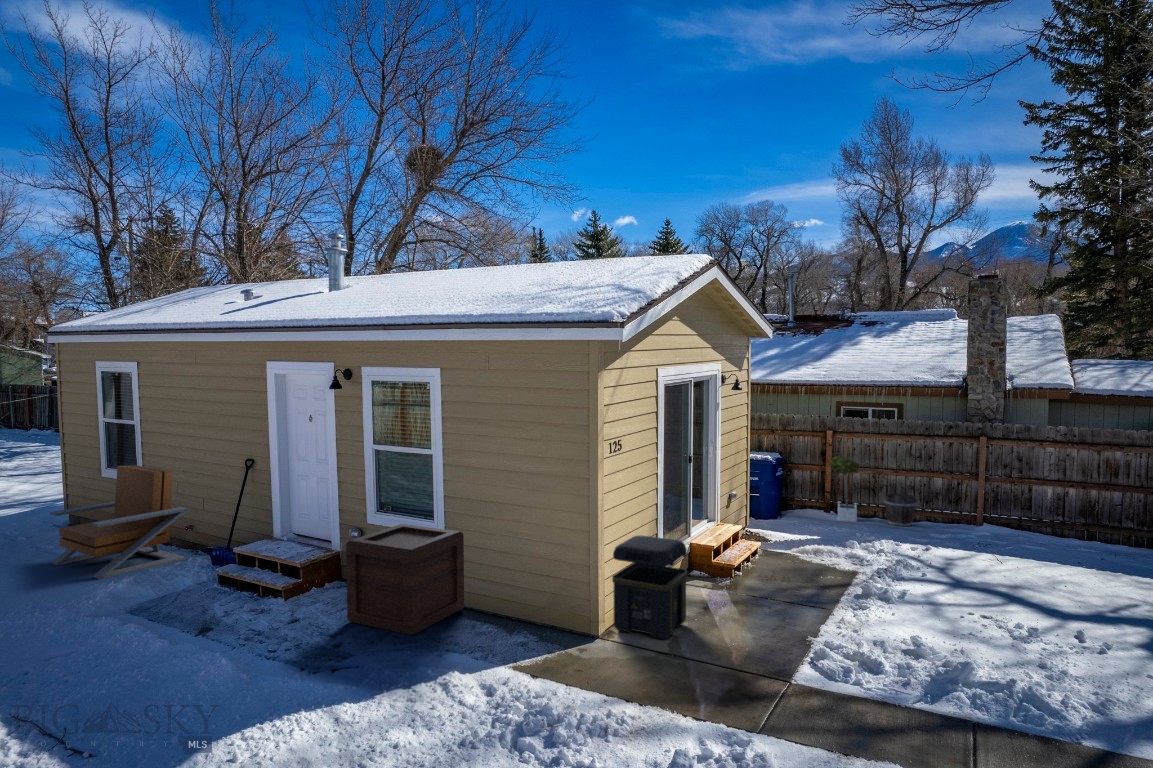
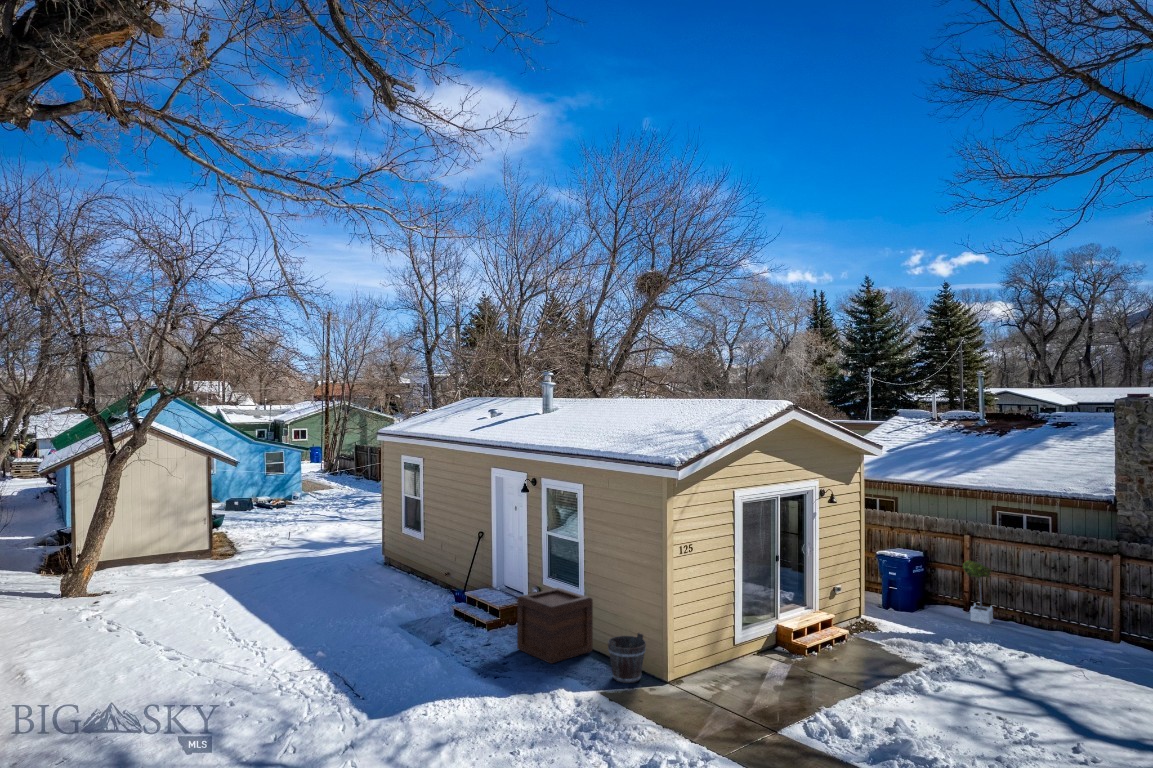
lounge chair: present [50,465,187,579] -> none [370,529,444,603]
bucket: present [884,491,917,526] -> present [608,633,646,683]
toolbox: present [612,536,687,639] -> none [681,615,738,692]

